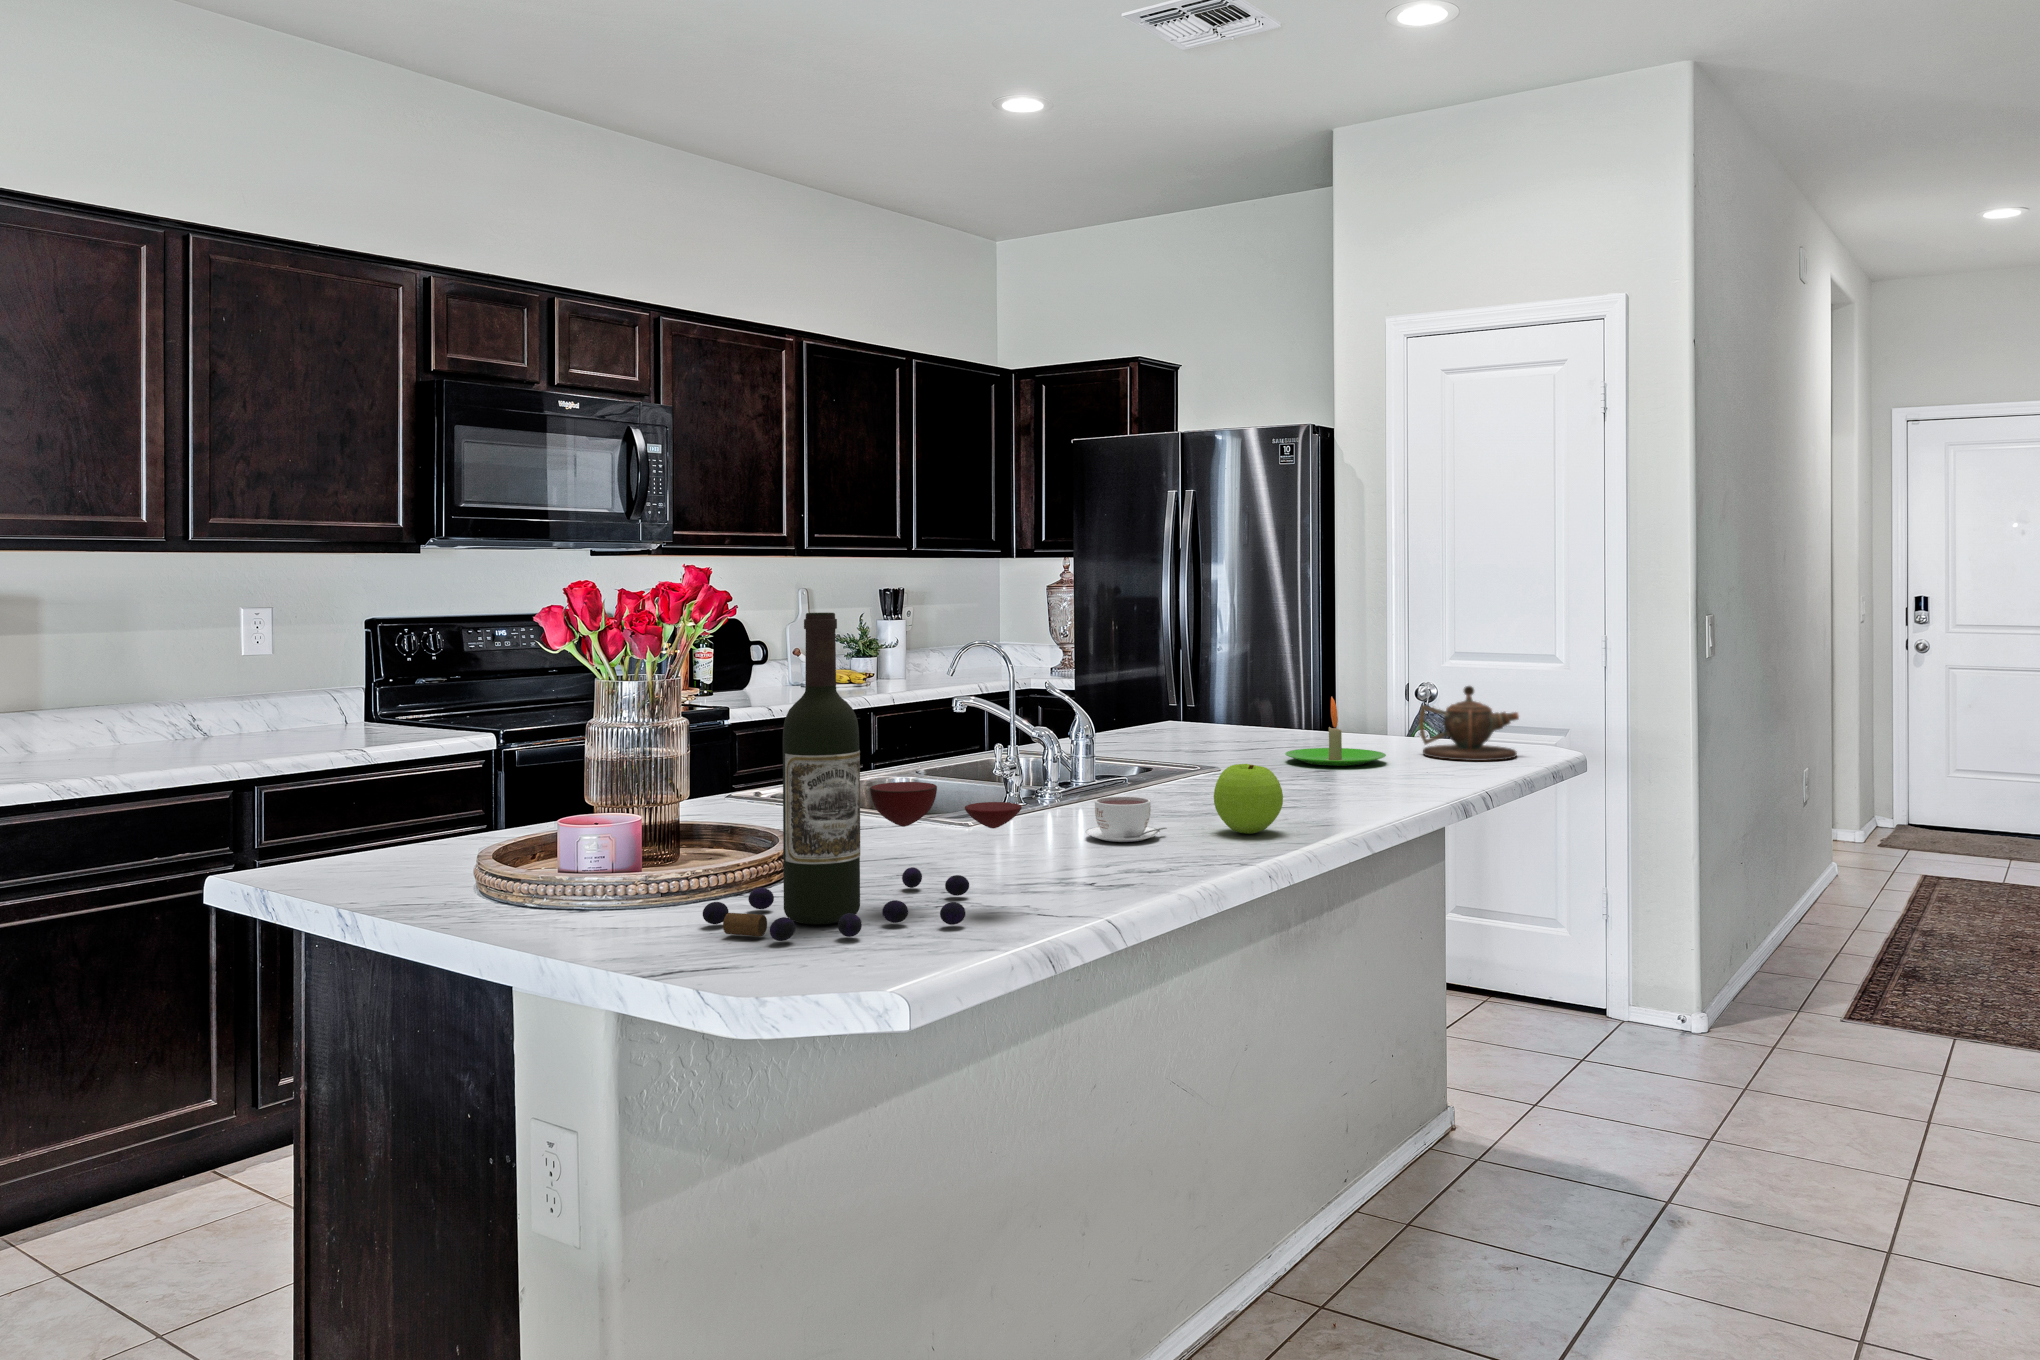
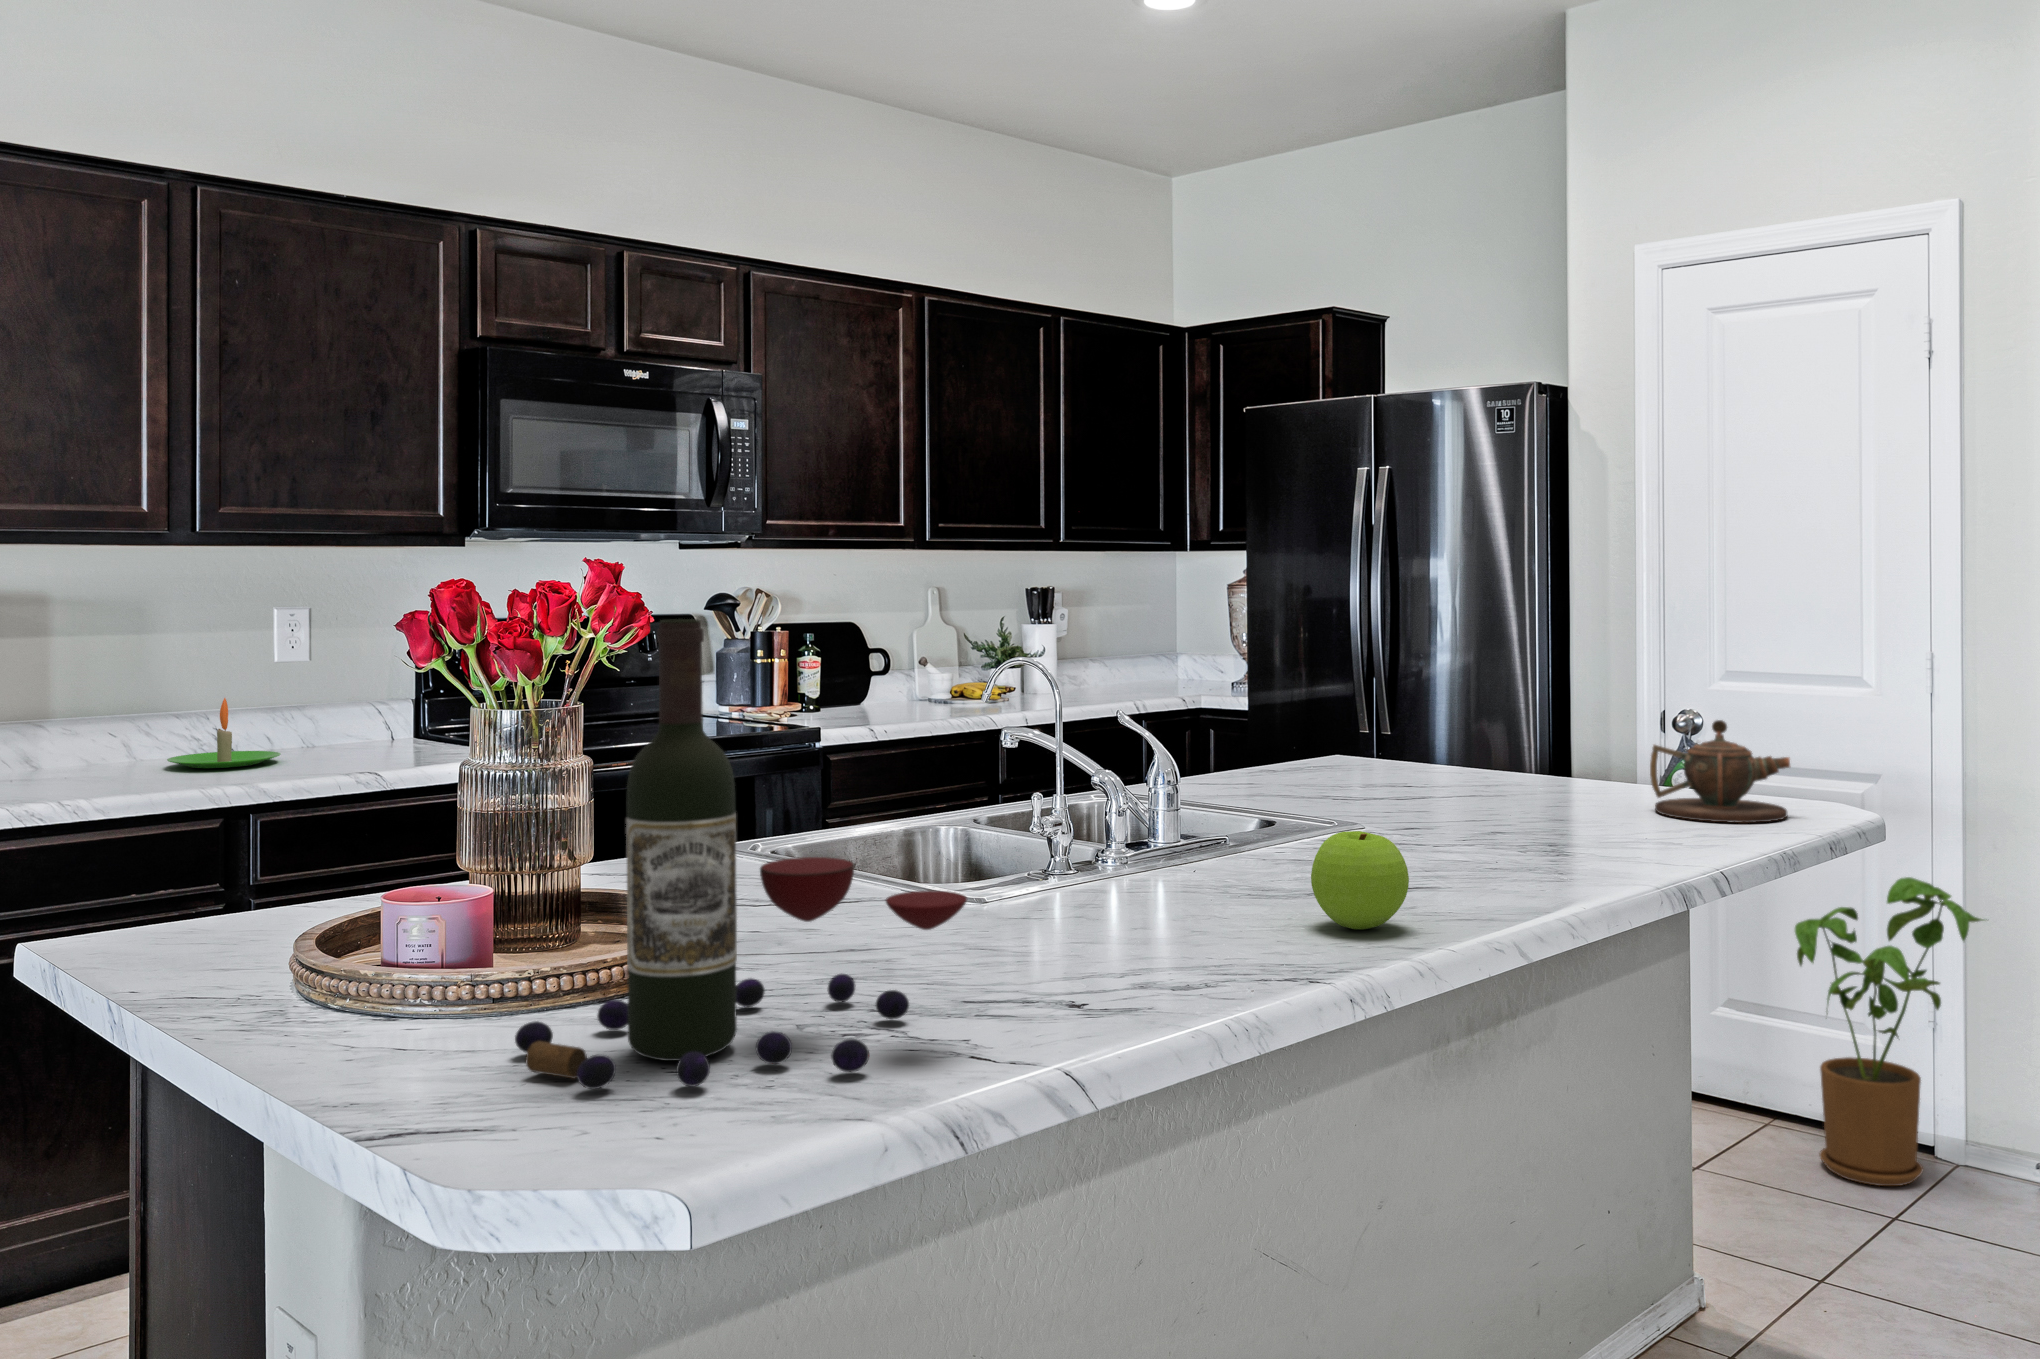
candle: present [1285,697,1386,766] -> present [167,698,281,768]
coffee cup: present [1086,796,1167,842] -> none [1130,871,1244,937]
house plant: none [1509,805,1647,1039] -> present [1795,877,1983,1186]

